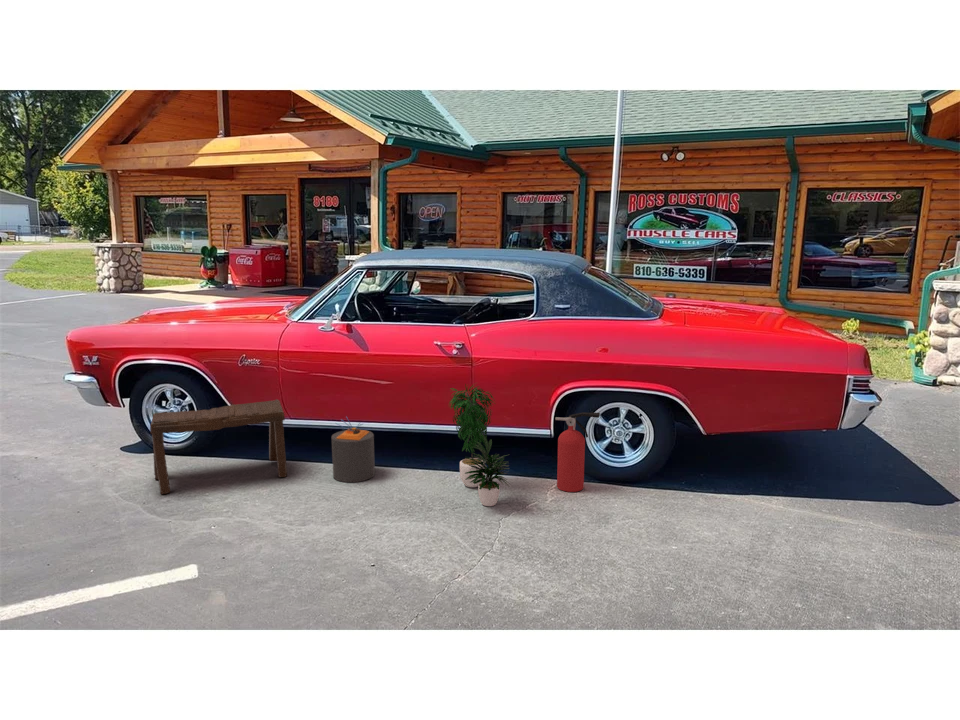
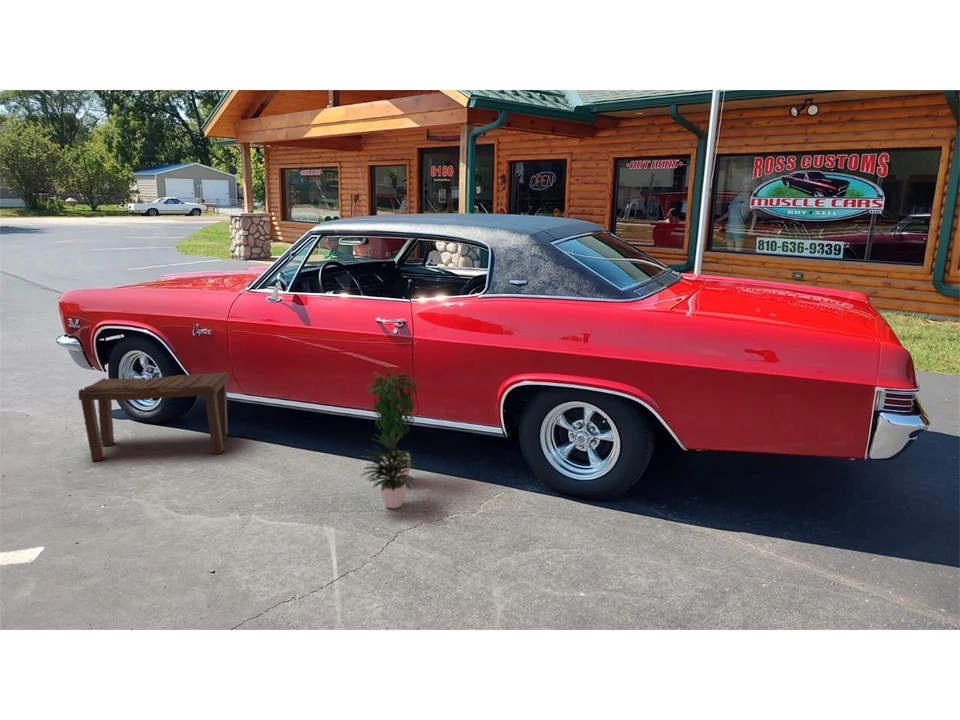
fire extinguisher: present [555,412,600,492] -> none [484,409,533,501]
trash can: present [331,420,375,482] -> none [261,392,309,466]

